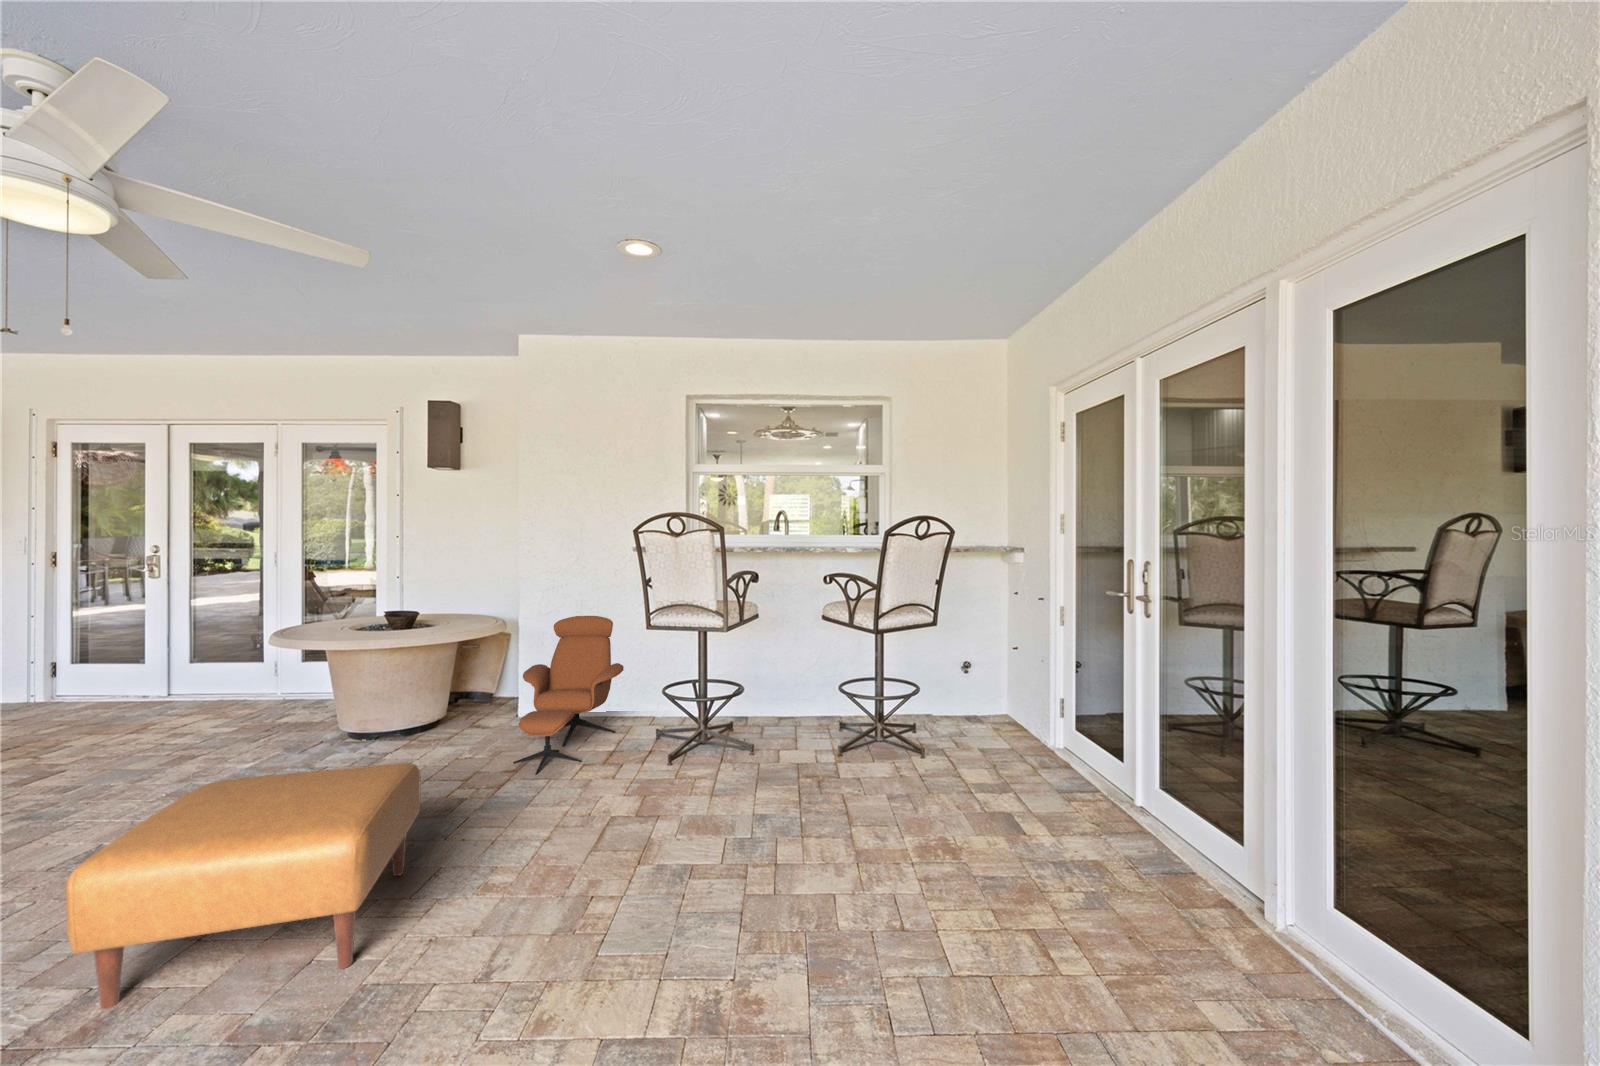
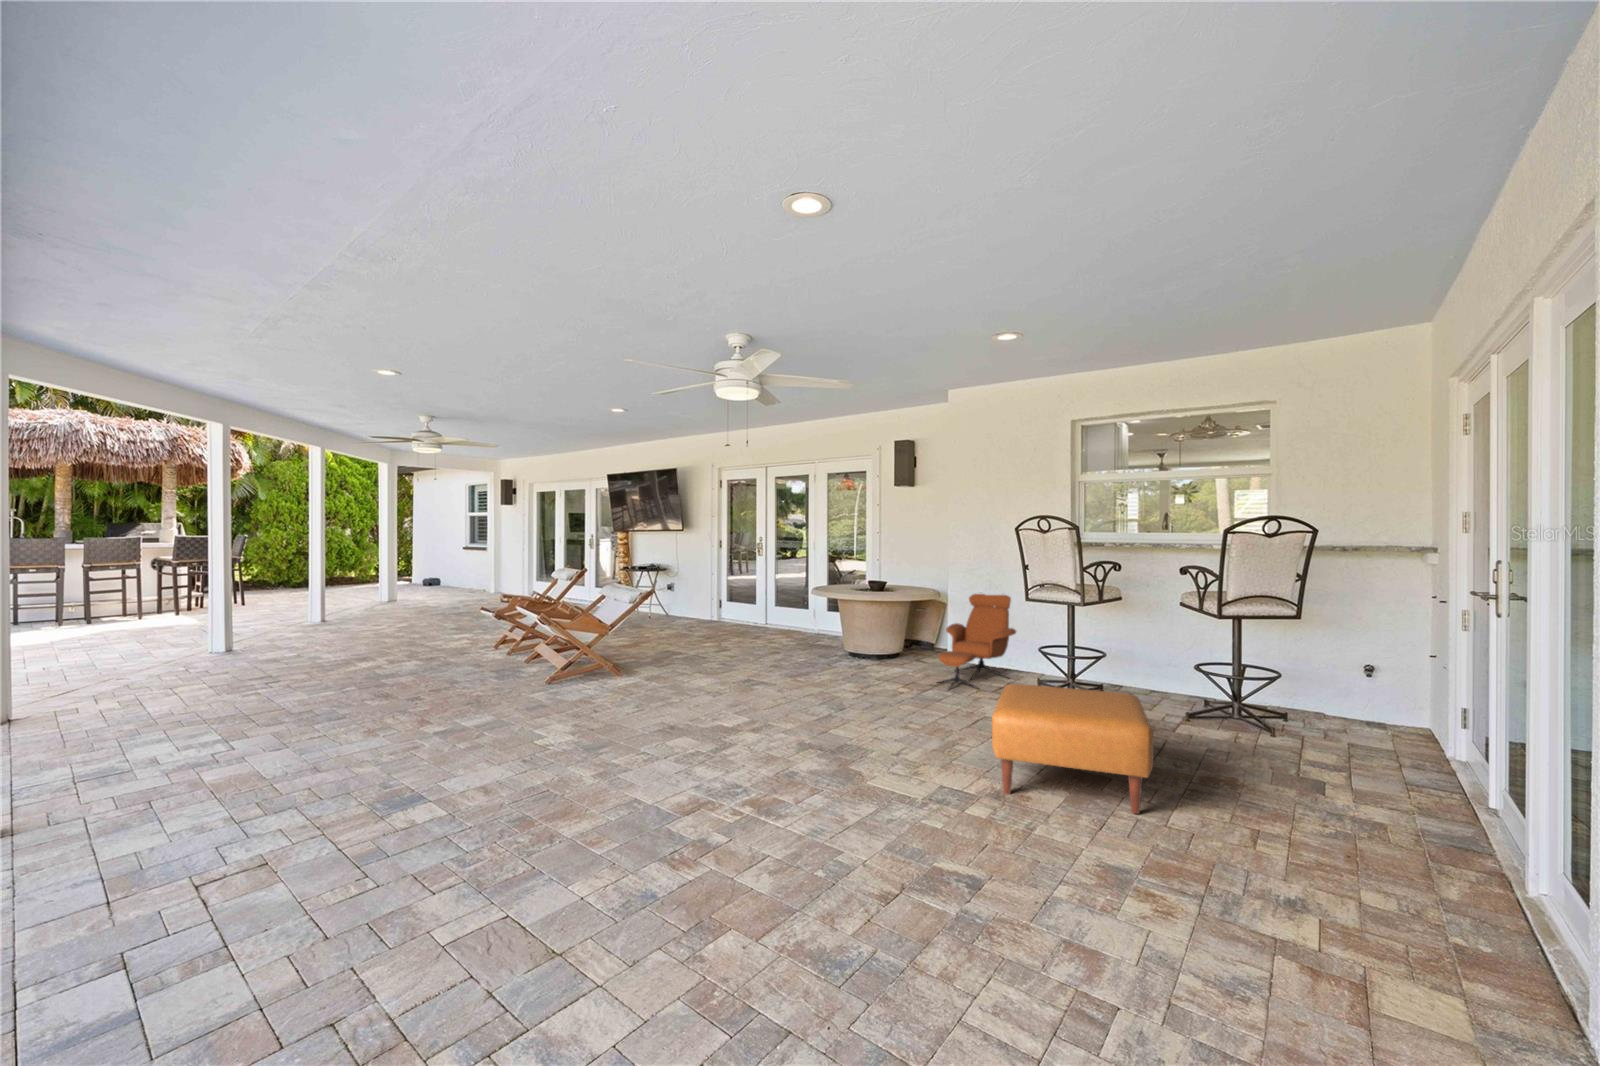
ottoman: present [66,763,420,1009] -> present [992,684,1153,814]

